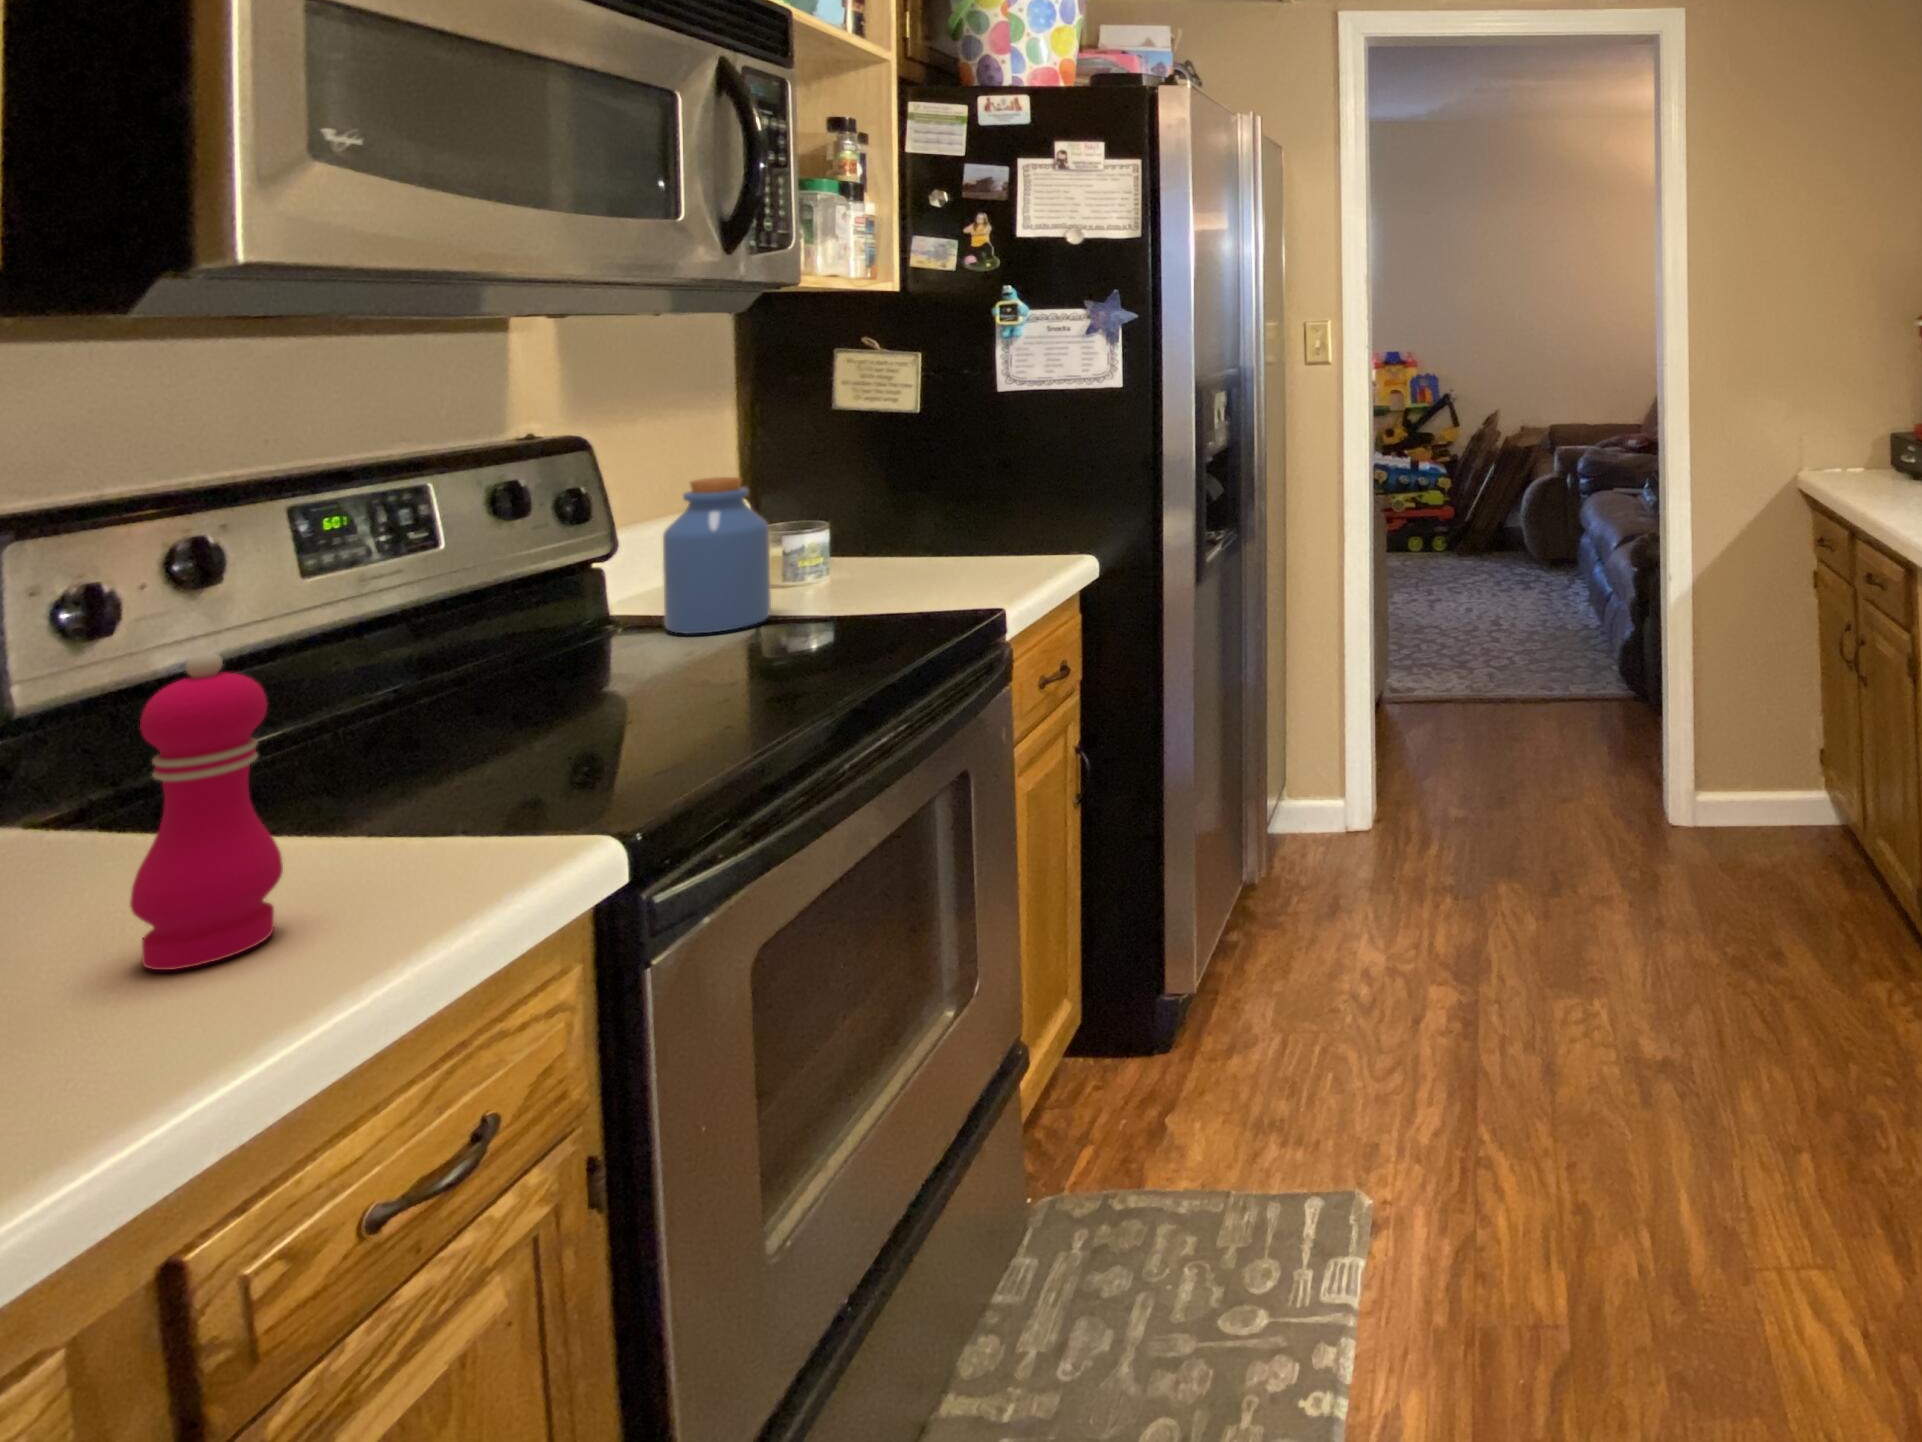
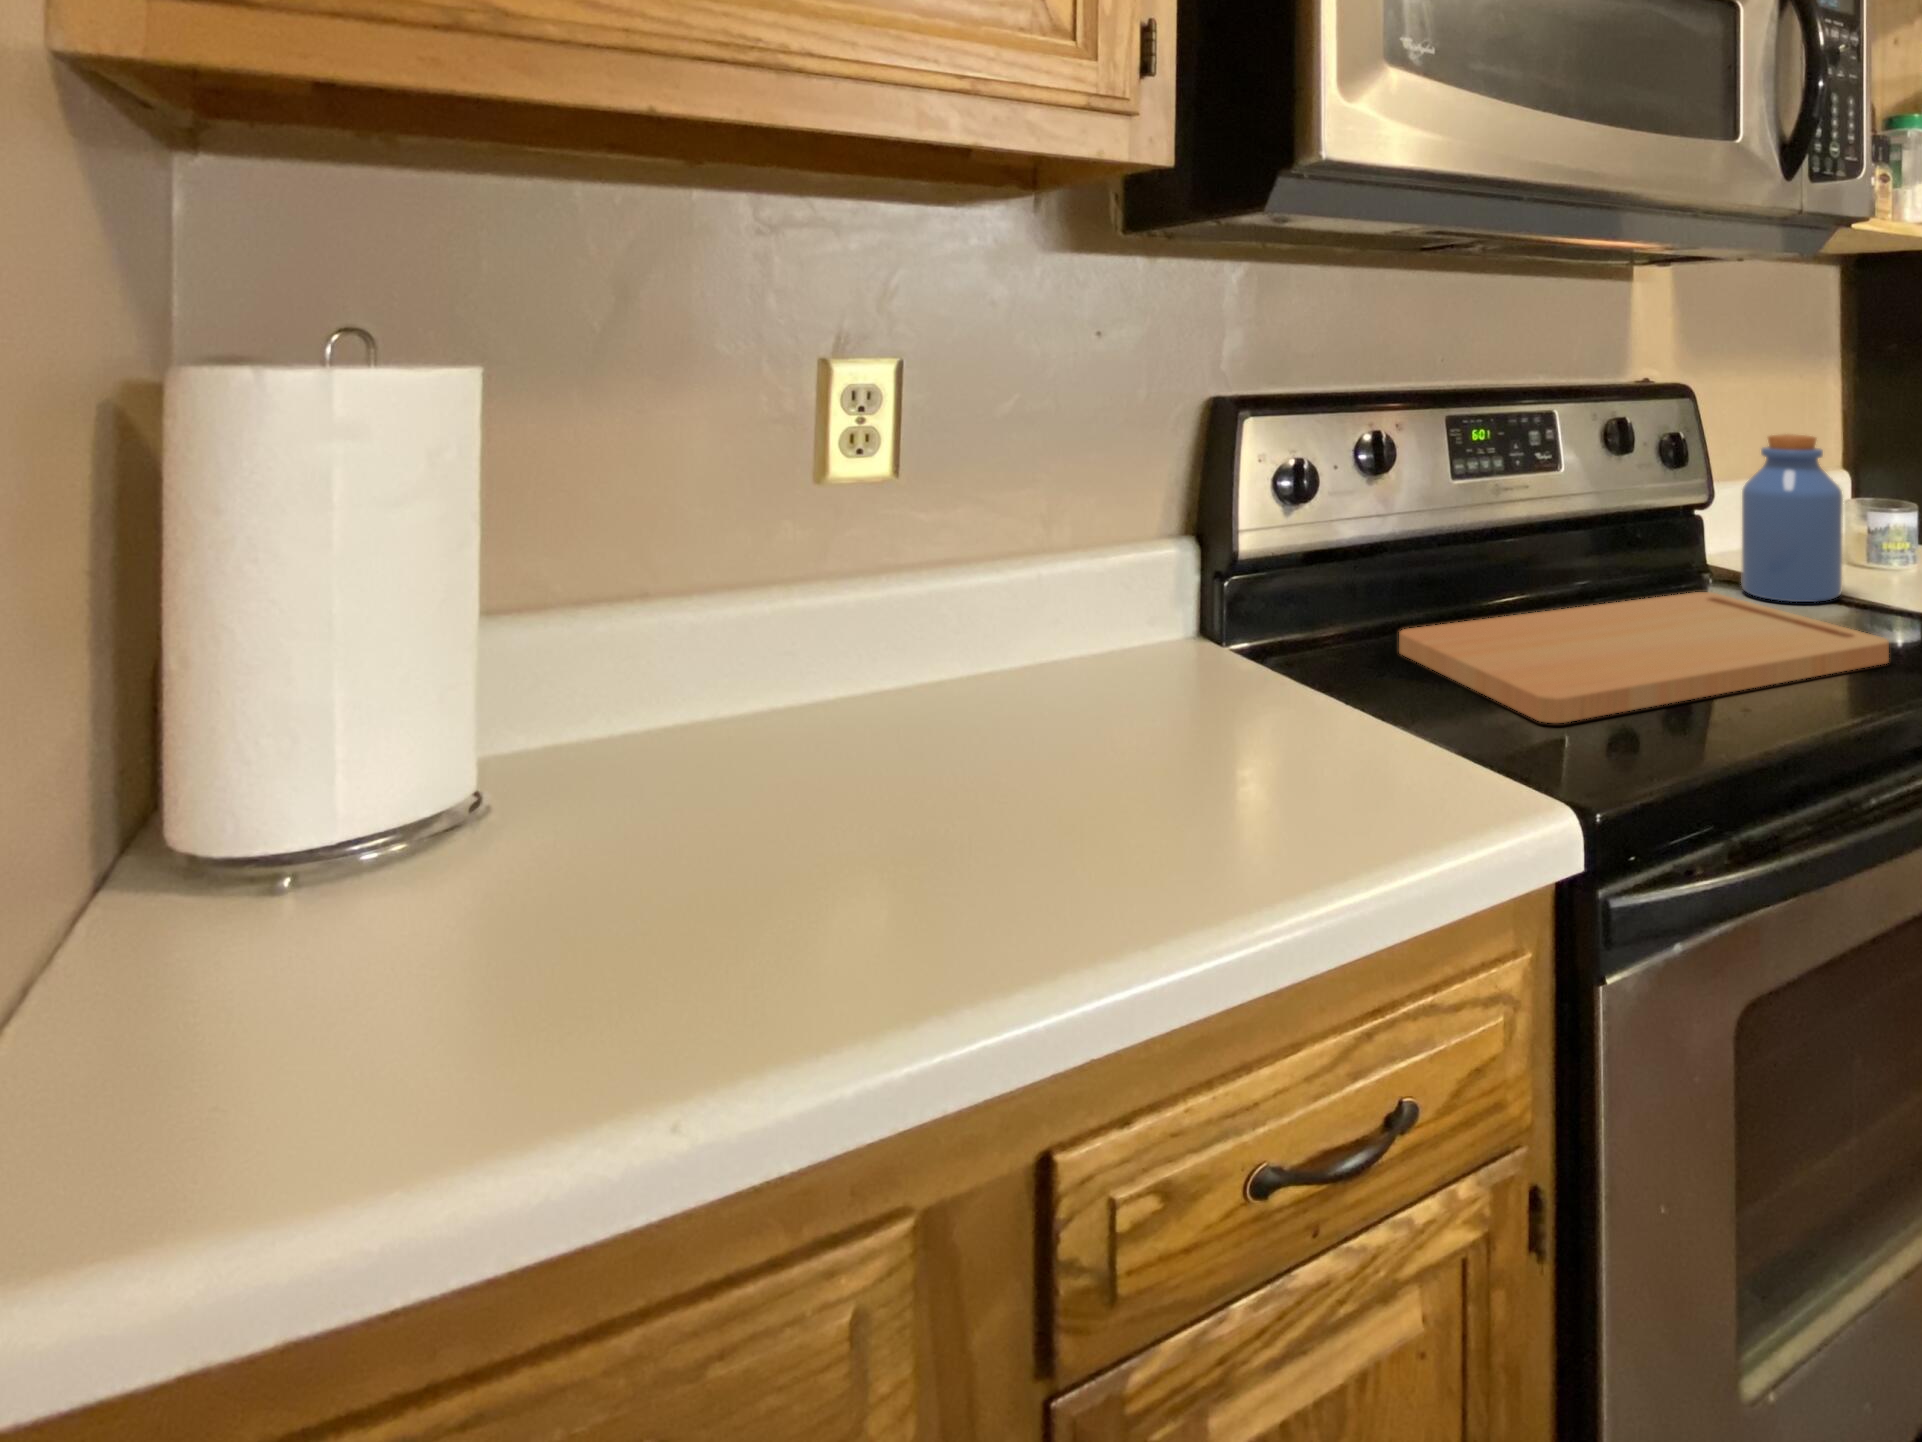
cutting board: none [276,638,838,787] -> present [1399,592,1889,723]
pepper mill: present [130,652,283,970] -> none [1185,514,1292,823]

